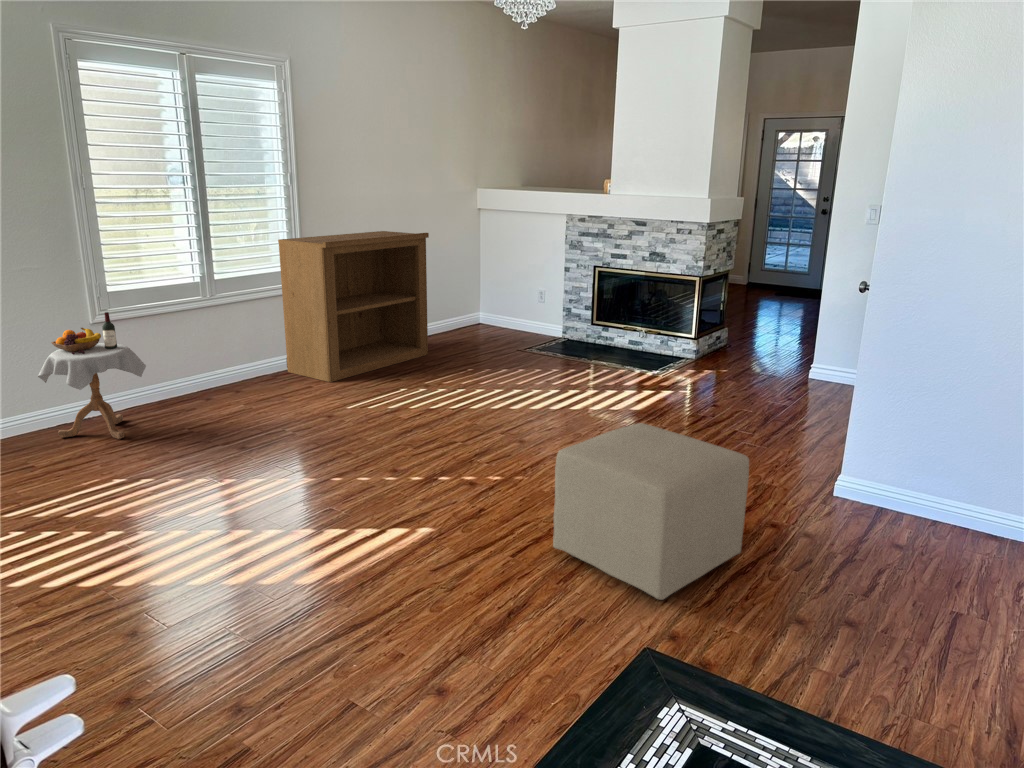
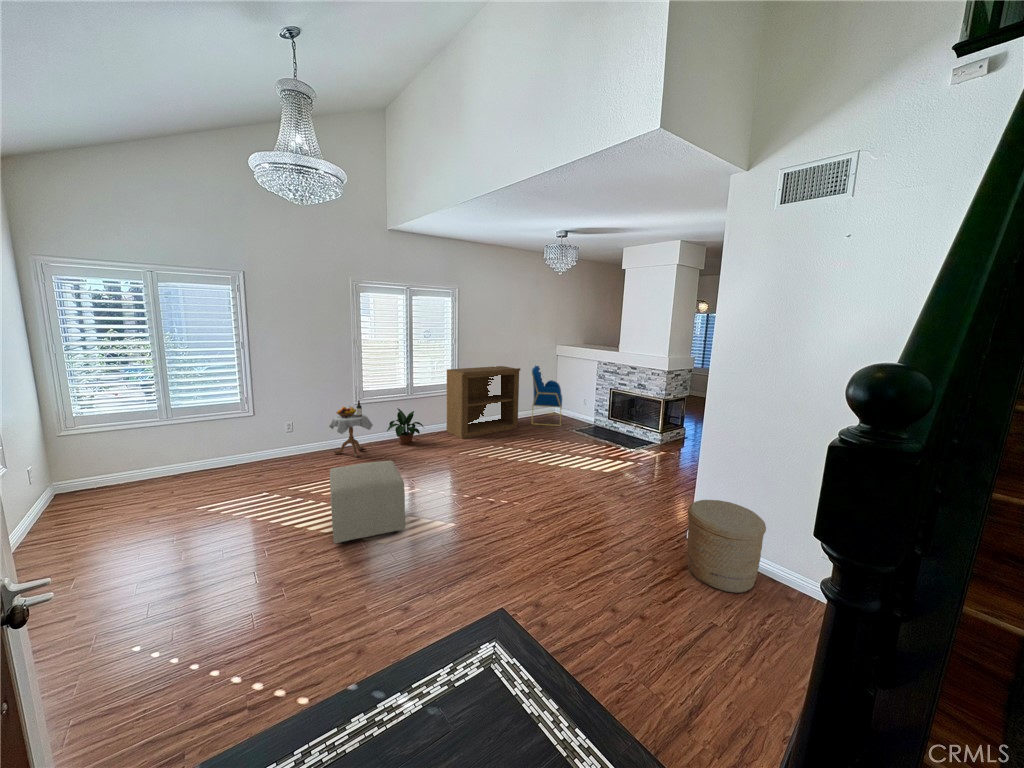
armchair: none [439,229,507,346] -> present [531,365,562,426]
potted plant: none [171,325,252,406] -> present [387,408,423,445]
woven basket: none [860,421,997,563] -> present [687,500,766,593]
ottoman: present [553,423,749,600] -> present [330,461,405,543]

